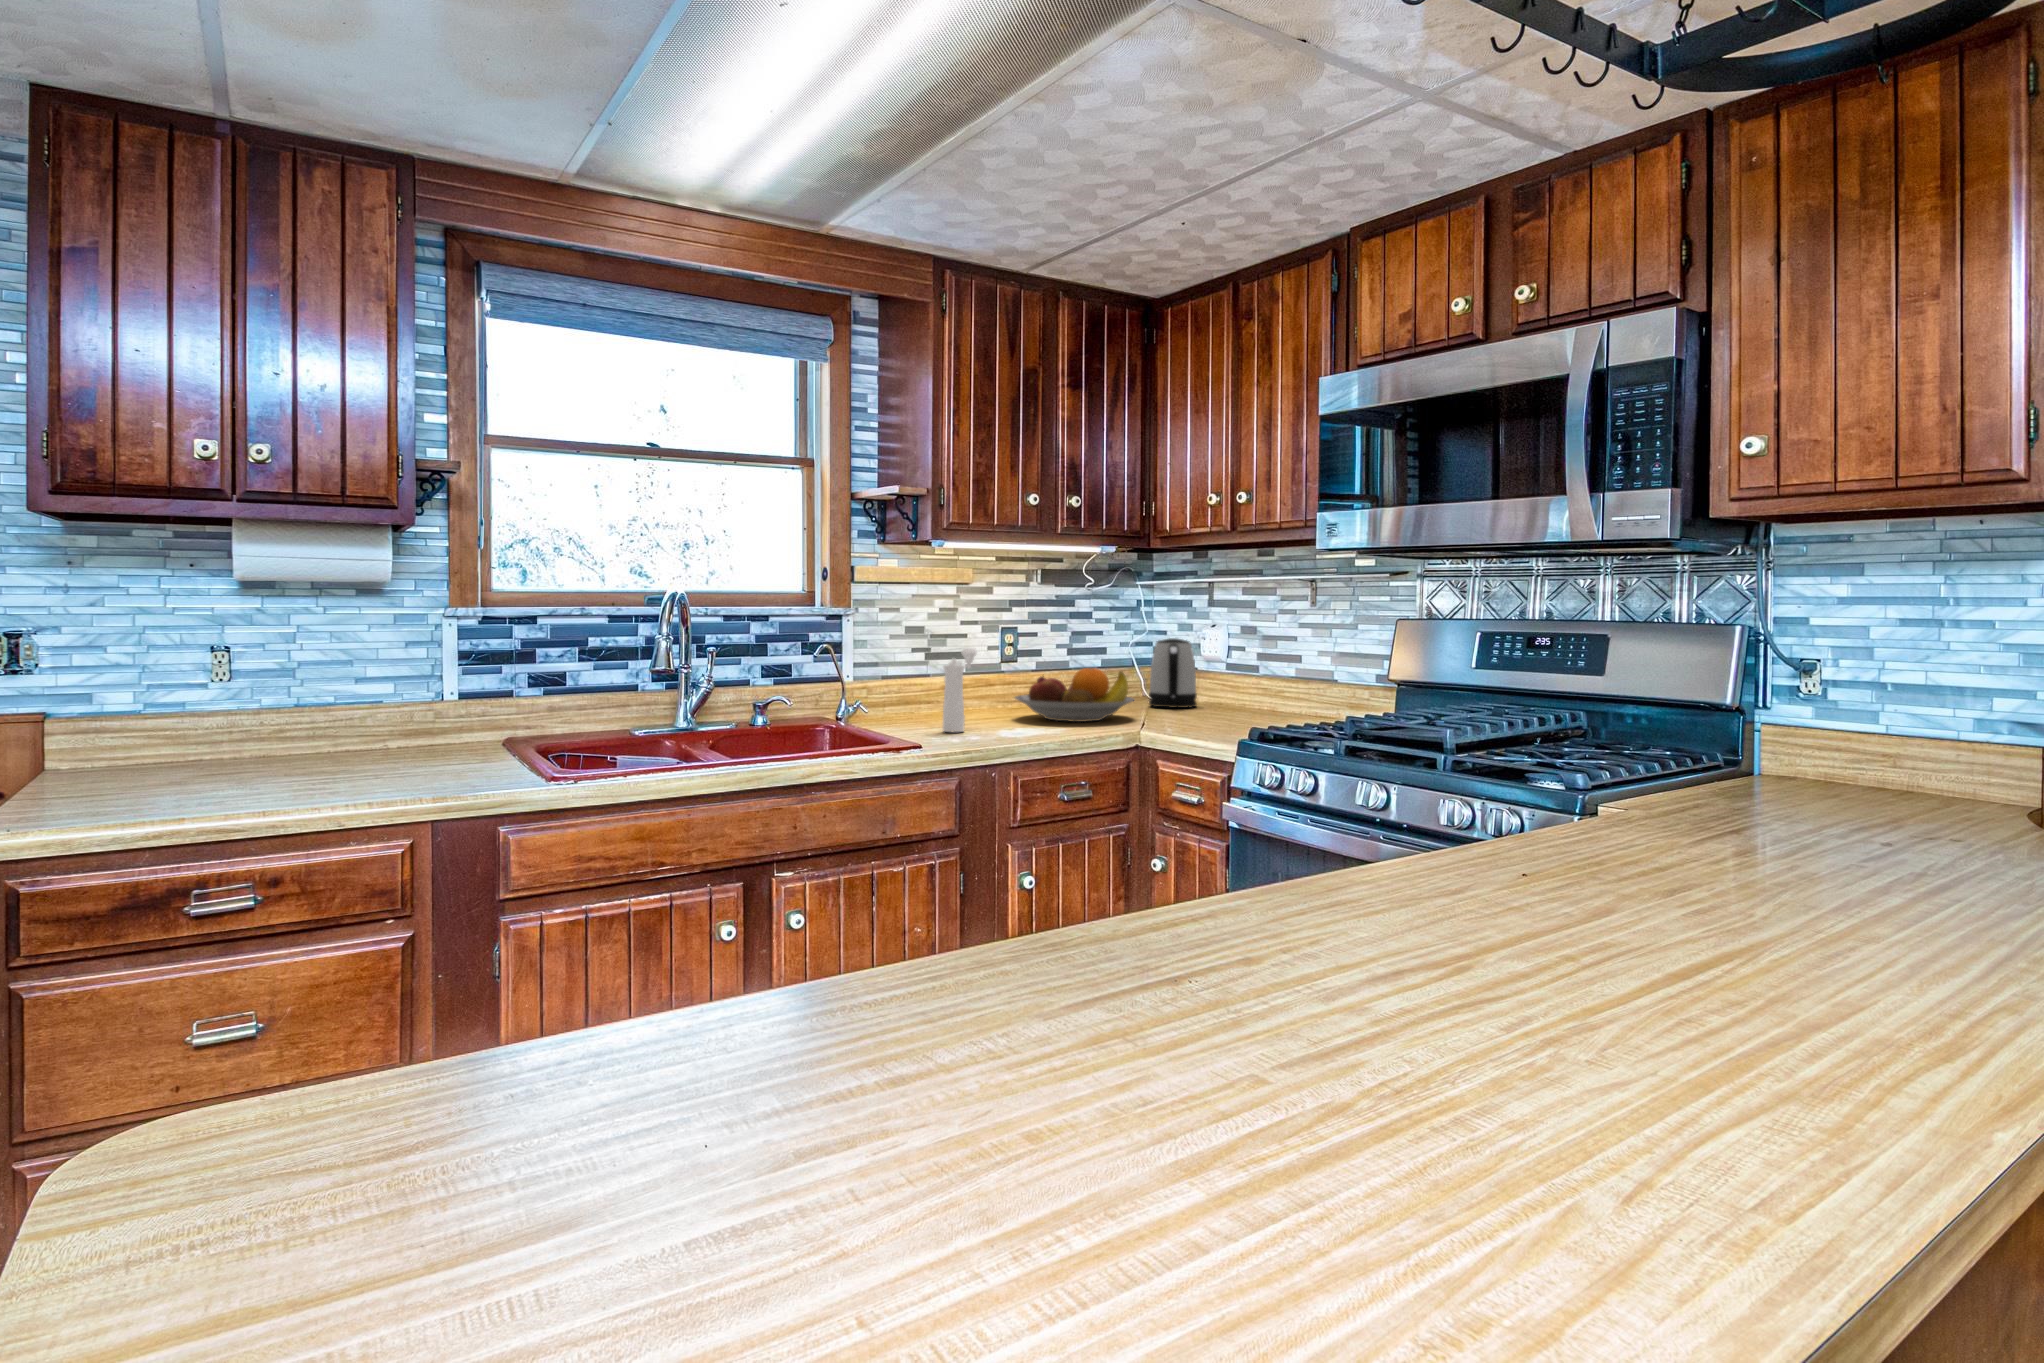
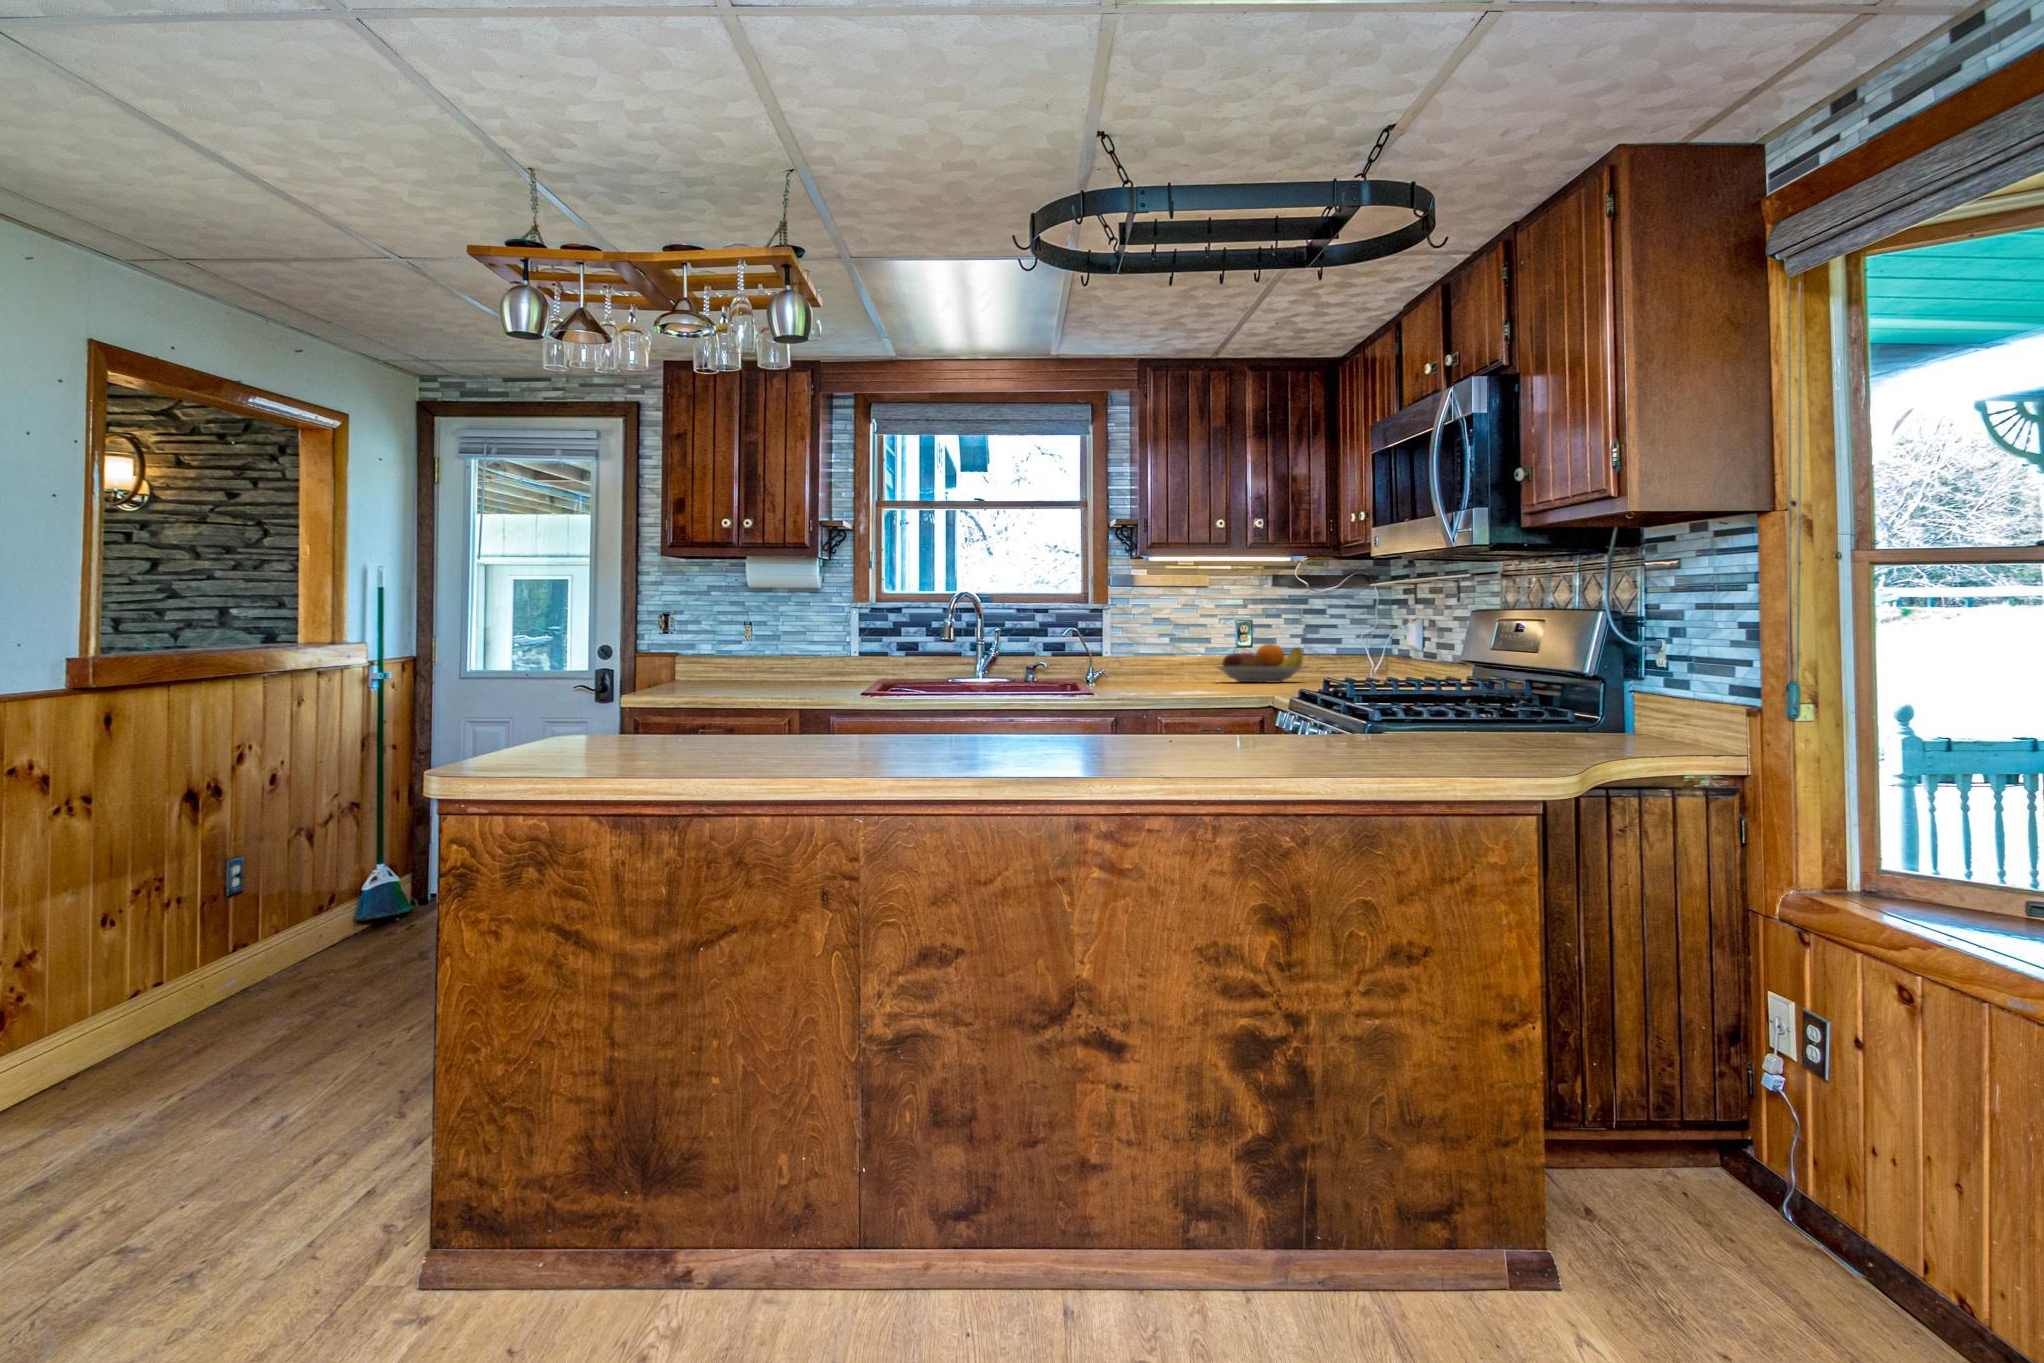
kettle: present [1149,638,1197,708] -> none [1349,626,1389,681]
pepper mill: present [943,648,977,732] -> none [1142,628,1176,683]

